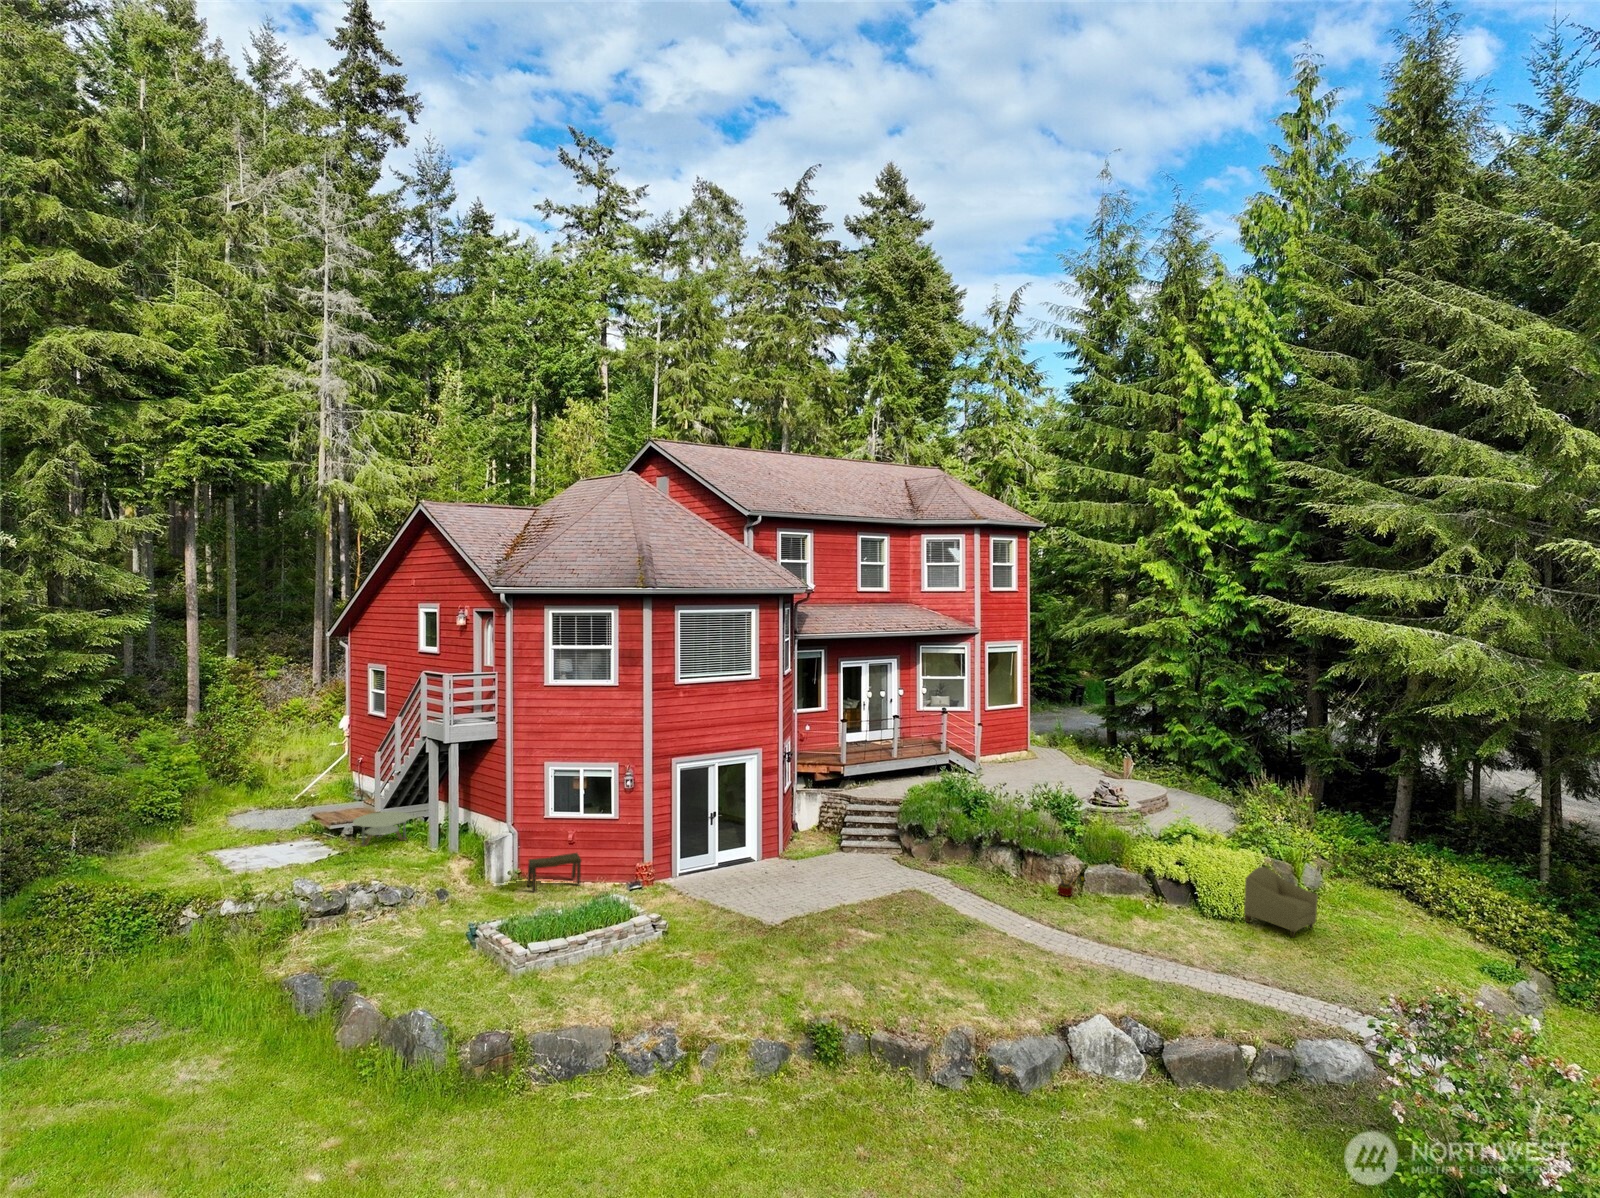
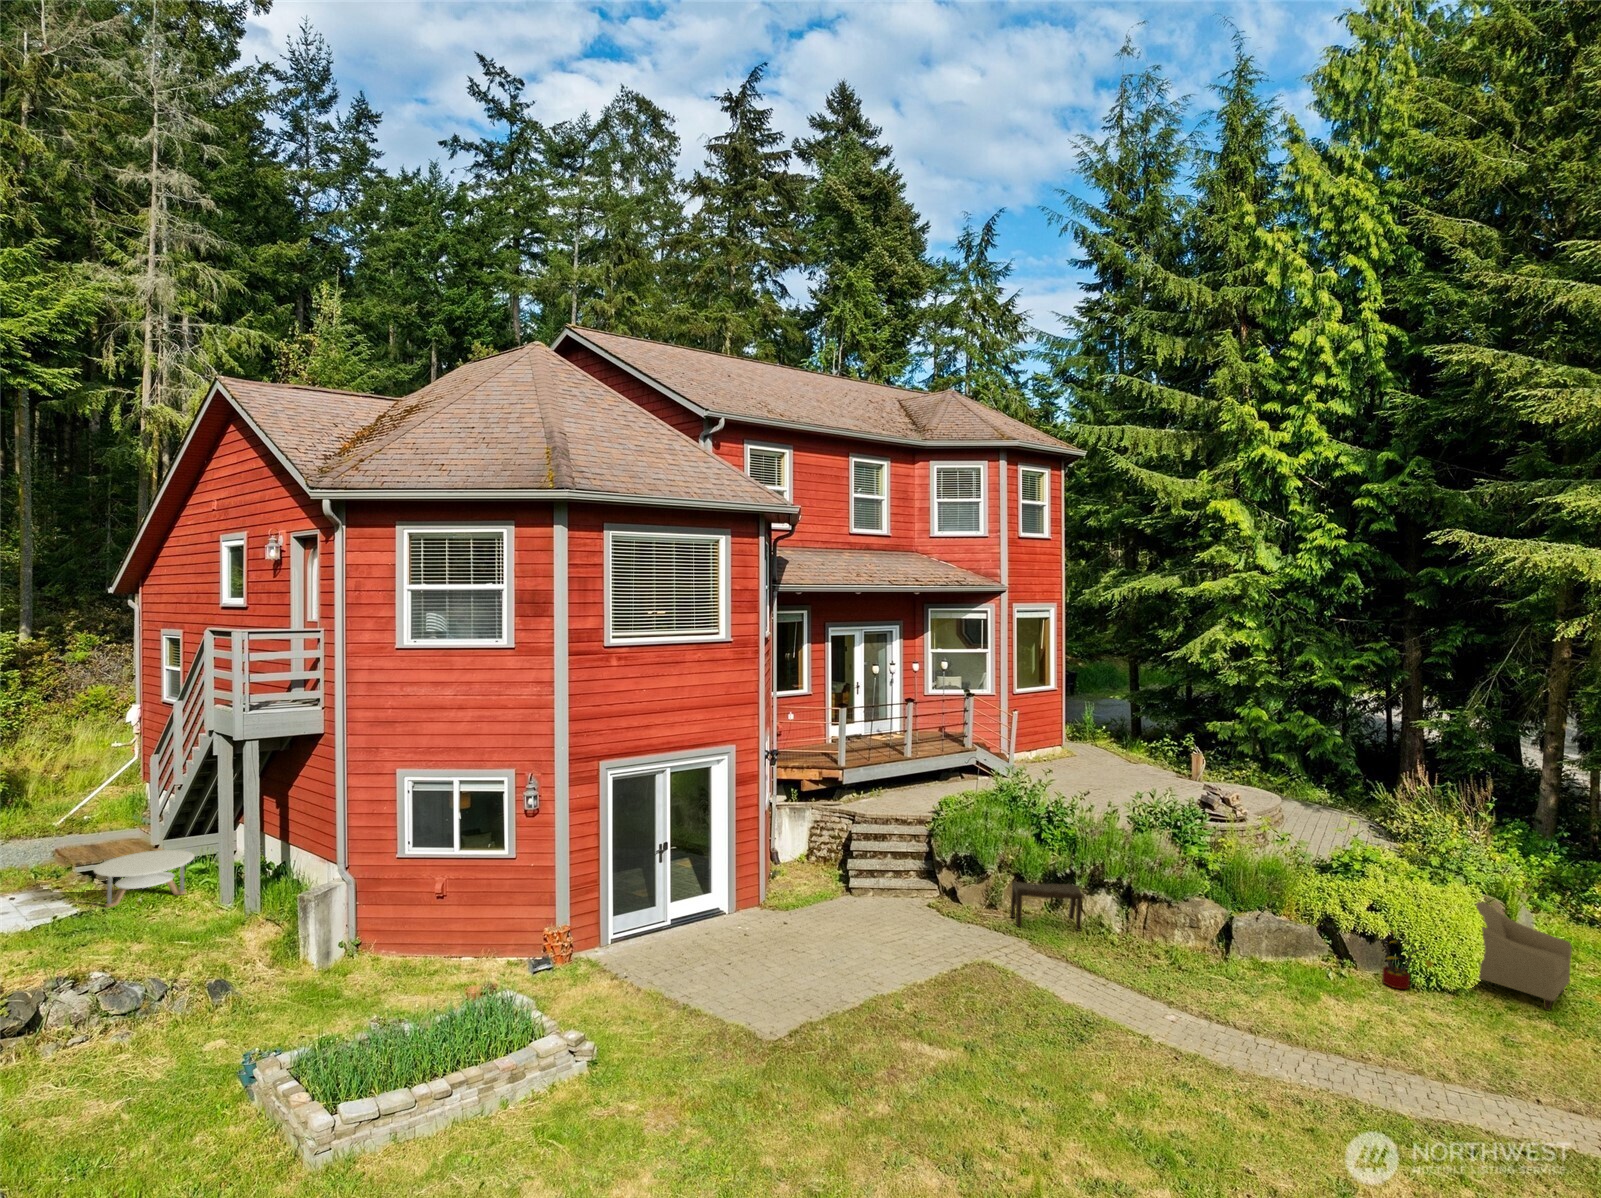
bench: present [527,853,581,892] -> present [1010,882,1083,930]
decorative plant: present [1058,865,1084,896] -> present [1379,931,1433,989]

